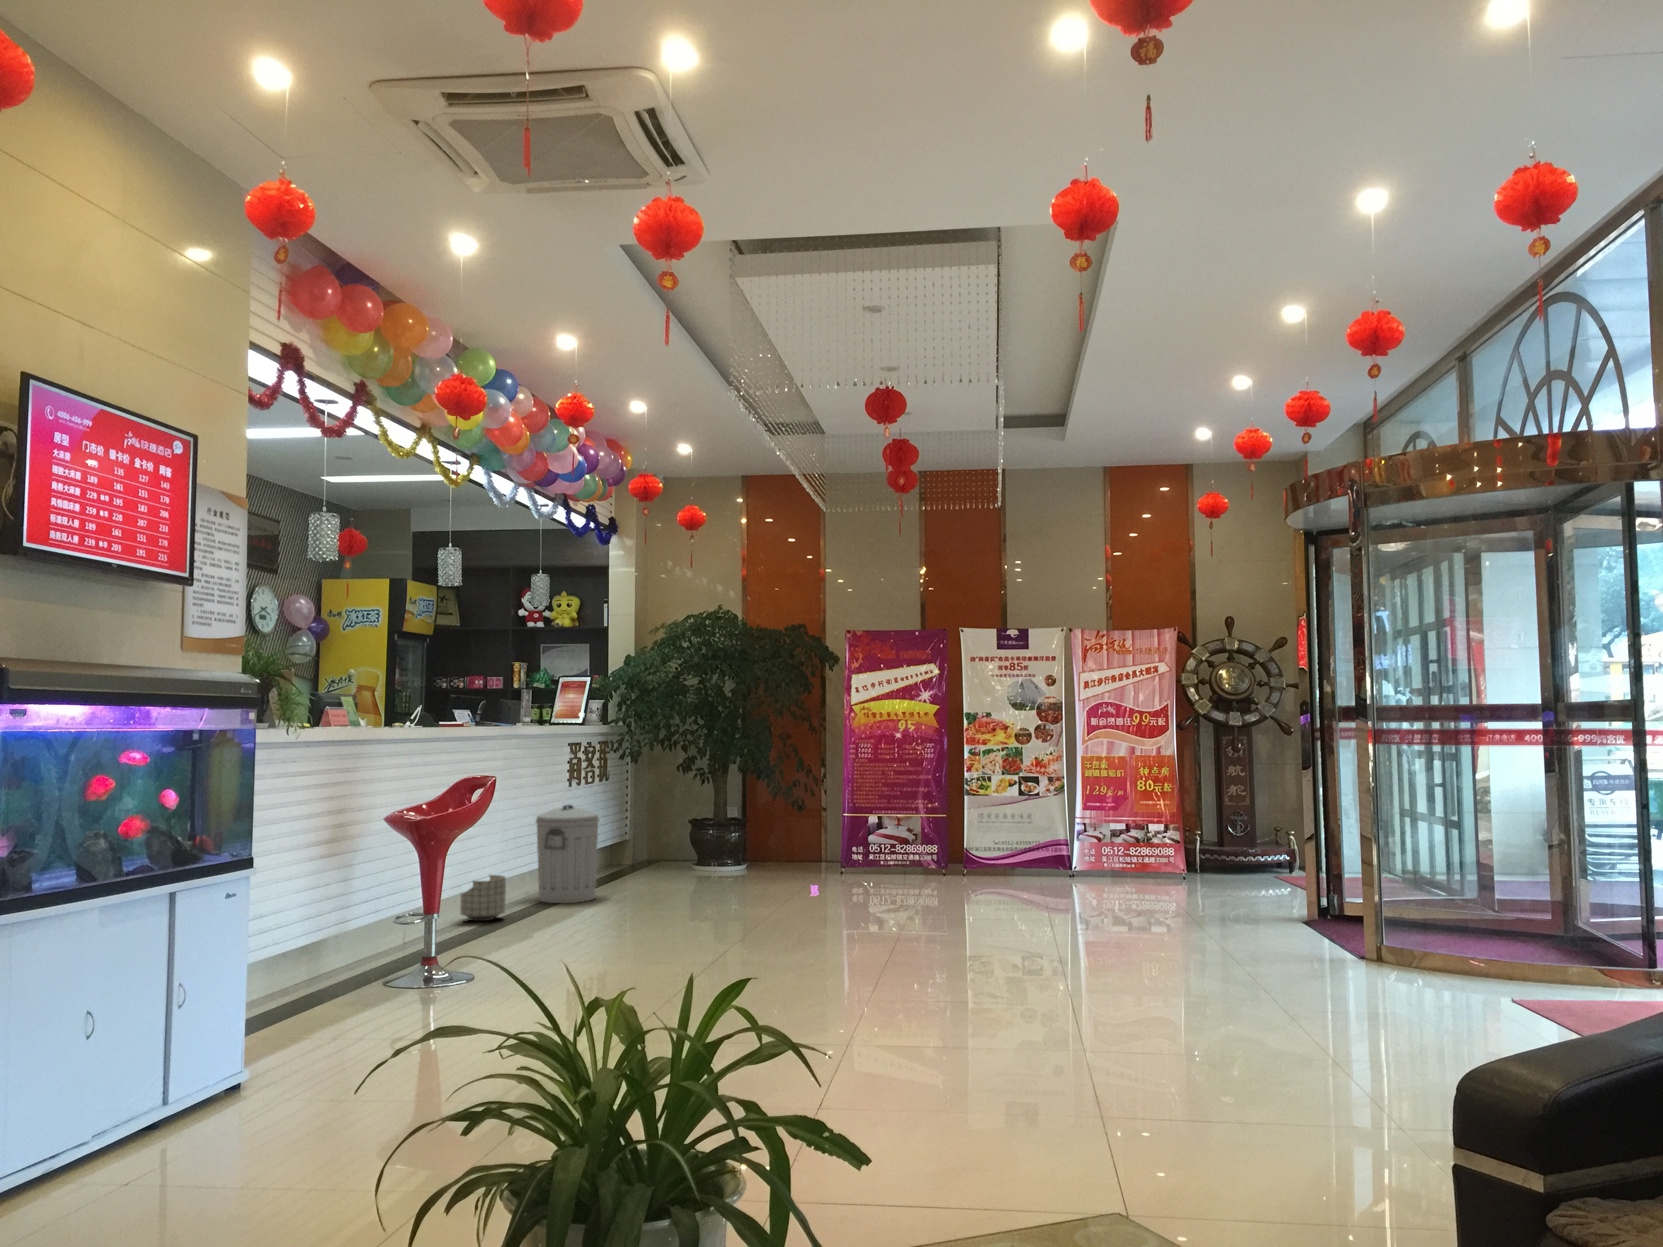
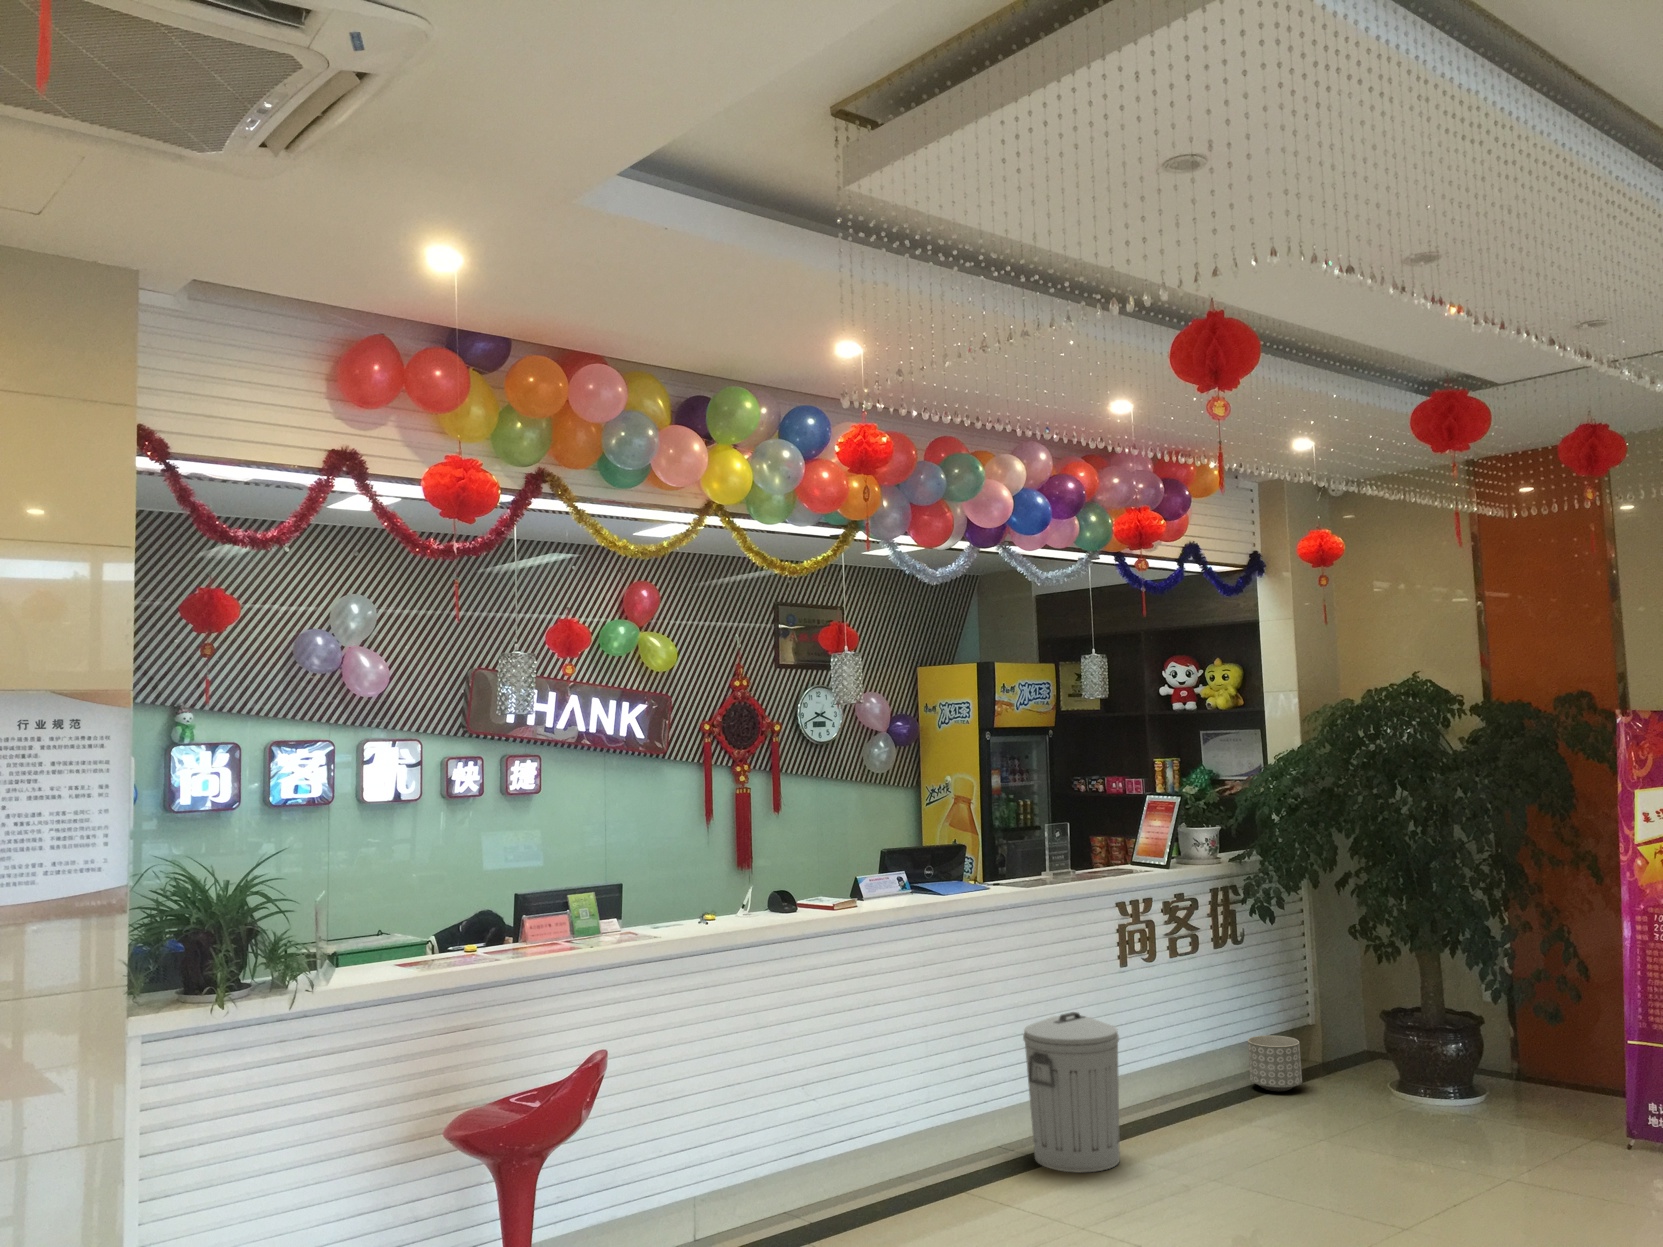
planter: present [460,875,506,921] -> present [1248,1035,1302,1092]

